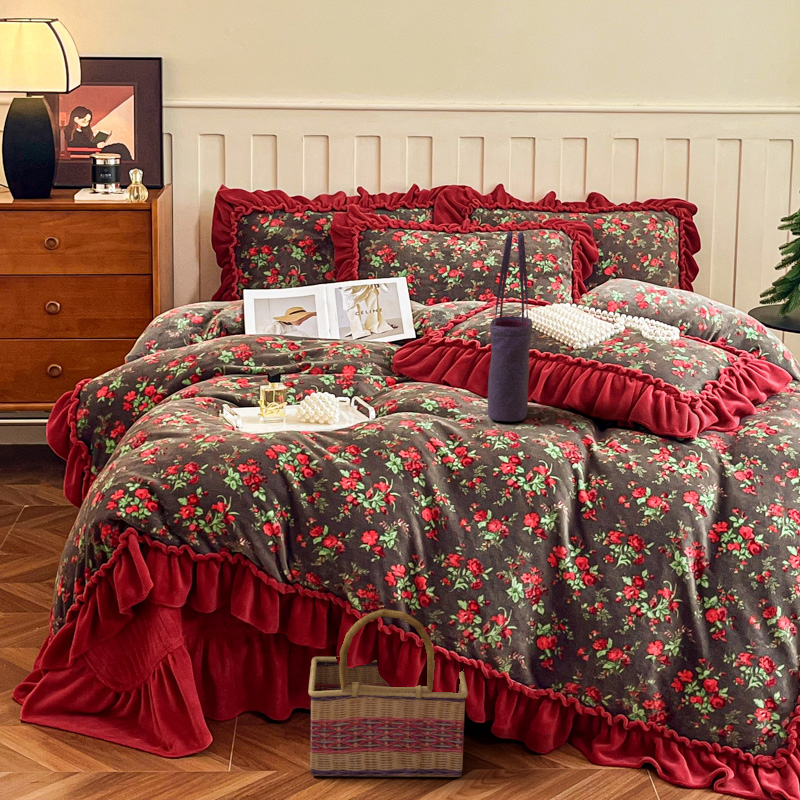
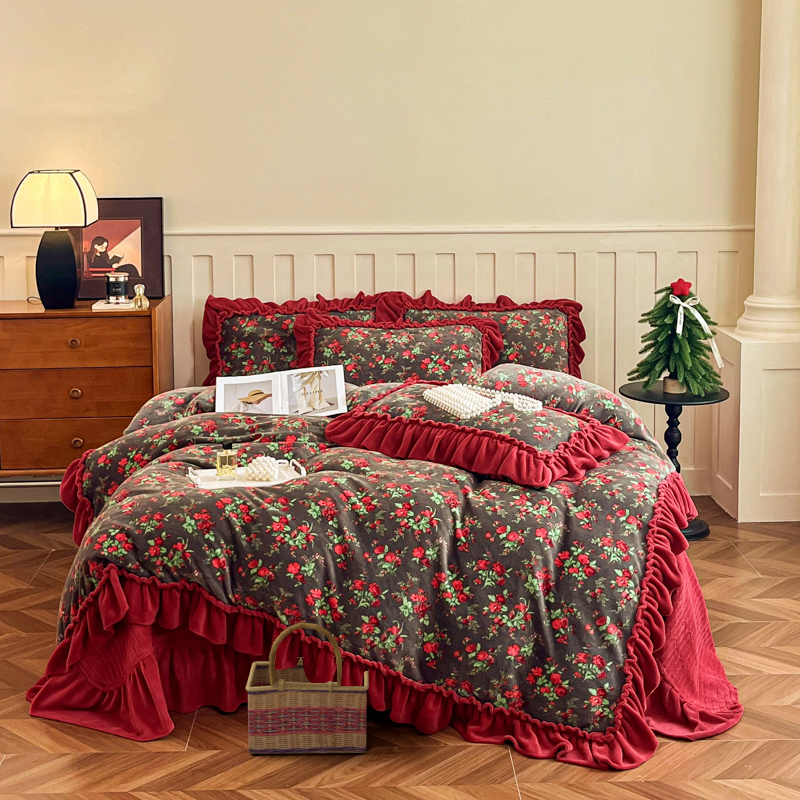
tote bag: present [488,232,532,421] -> none [391,333,424,477]

